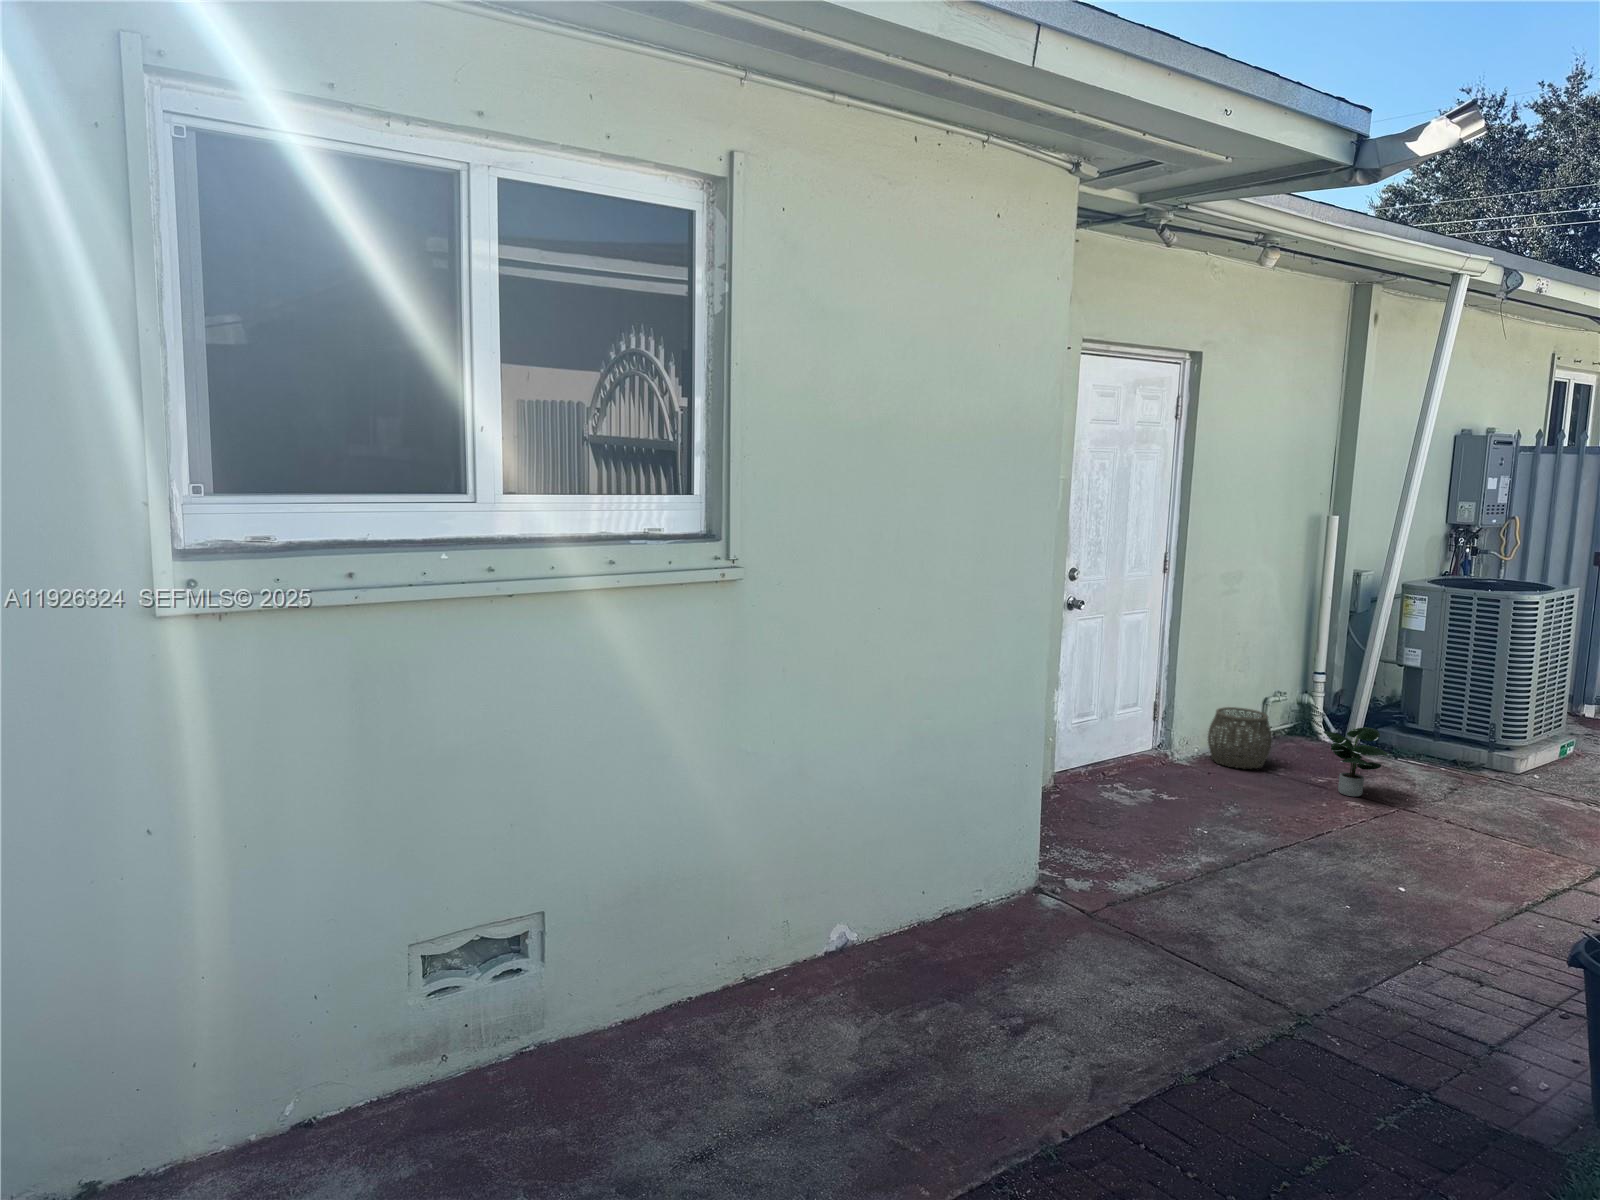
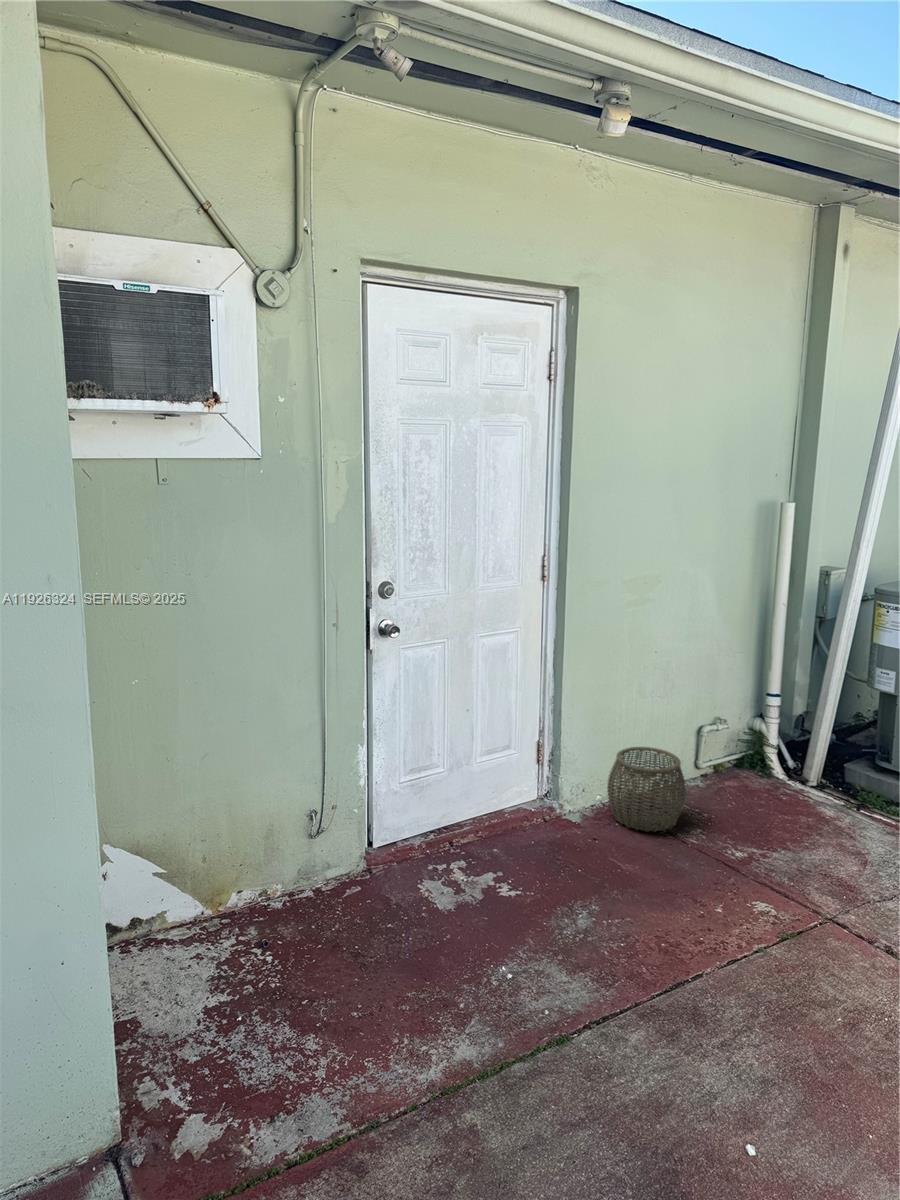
potted plant: present [1324,727,1389,797] -> none [734,792,820,890]

